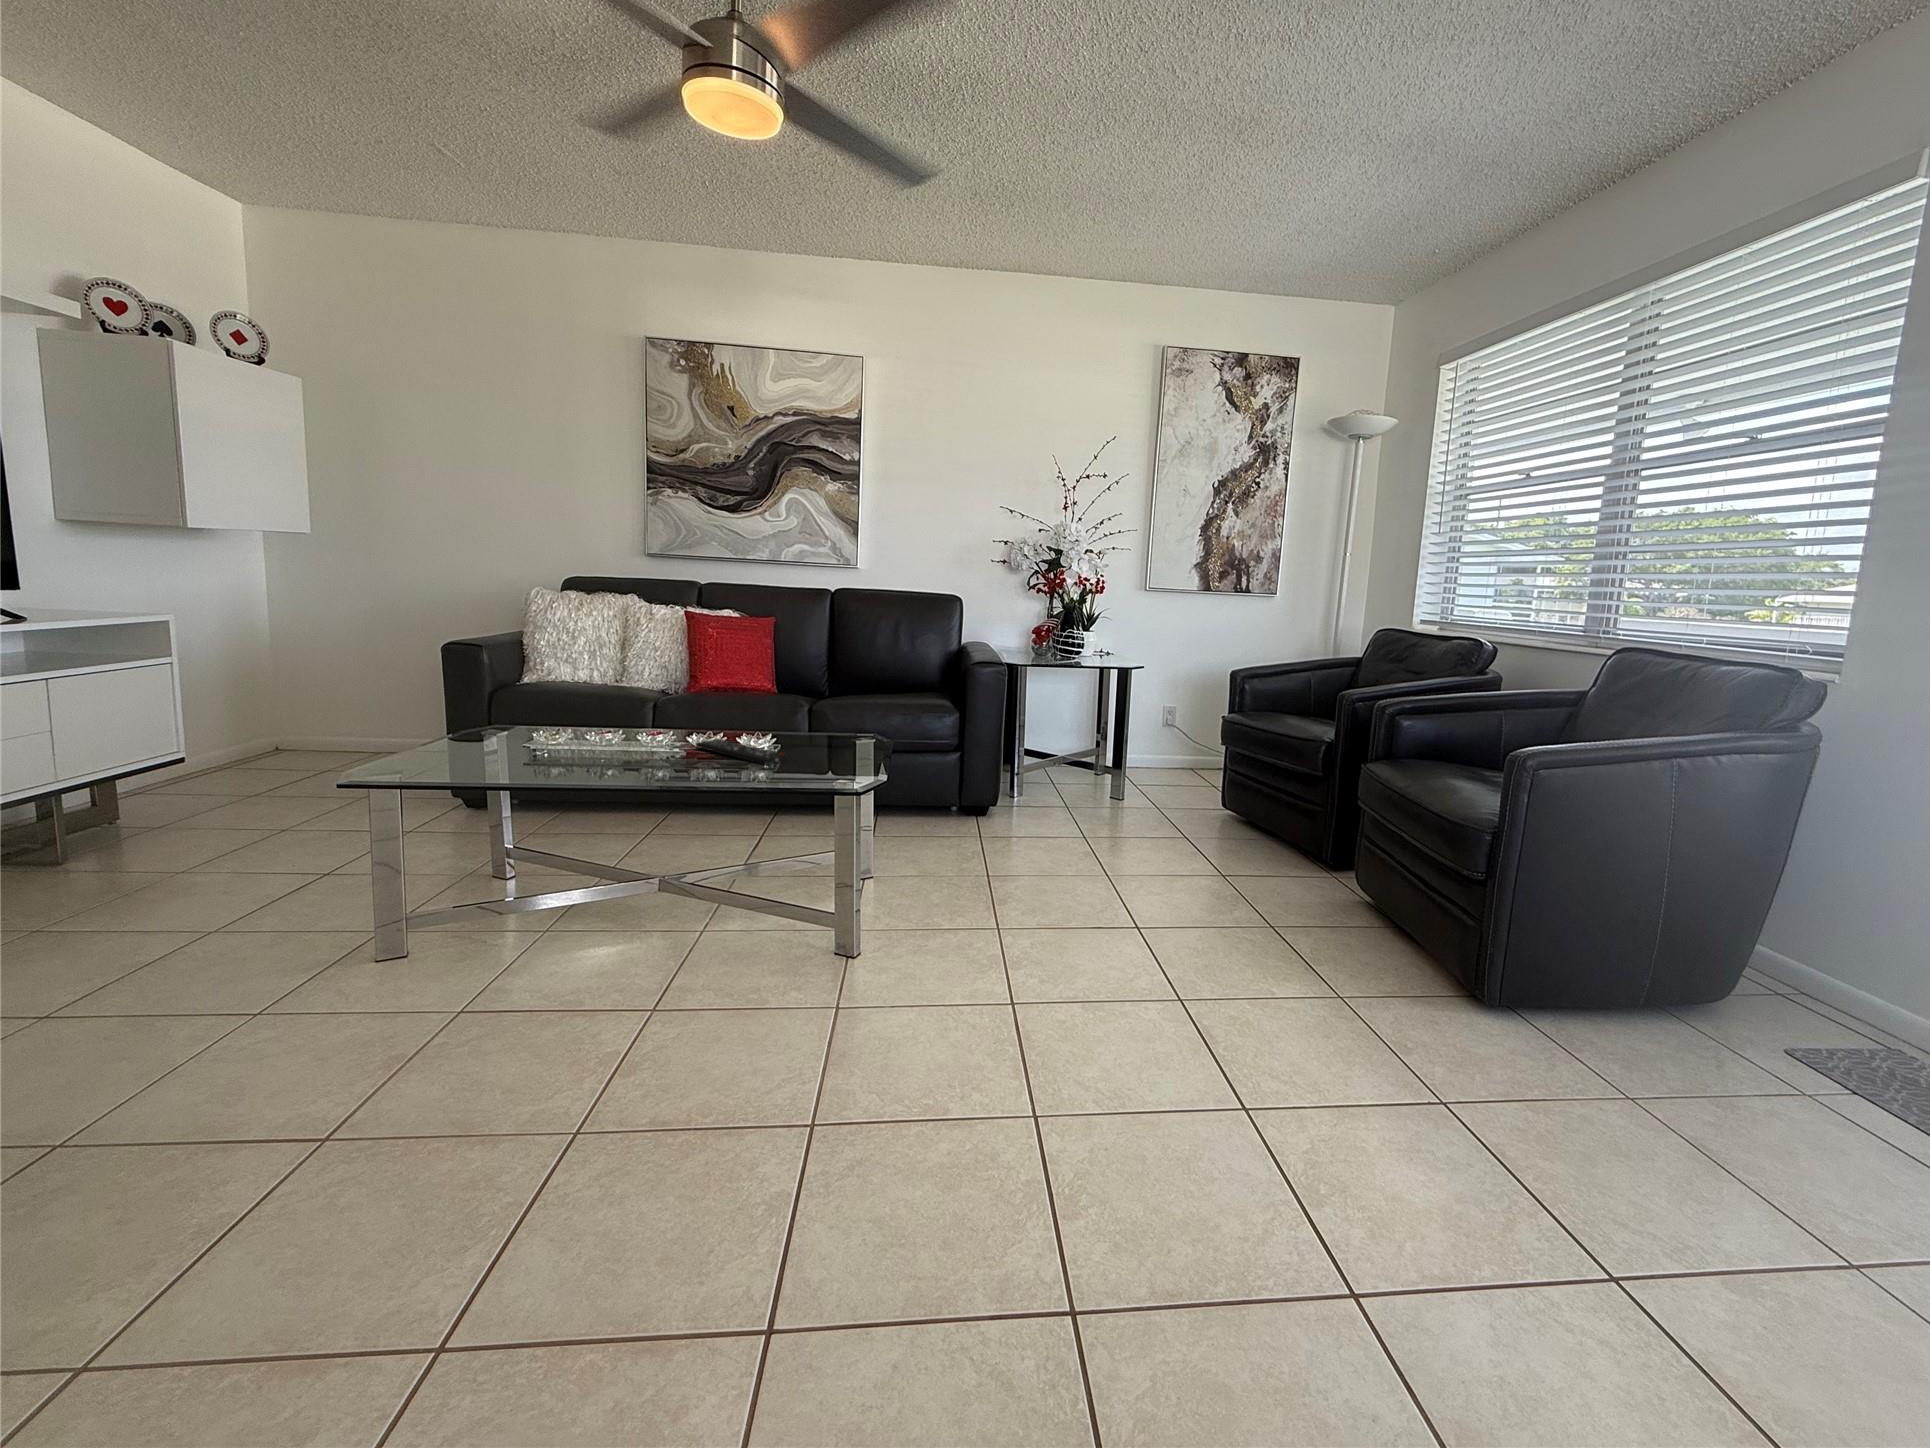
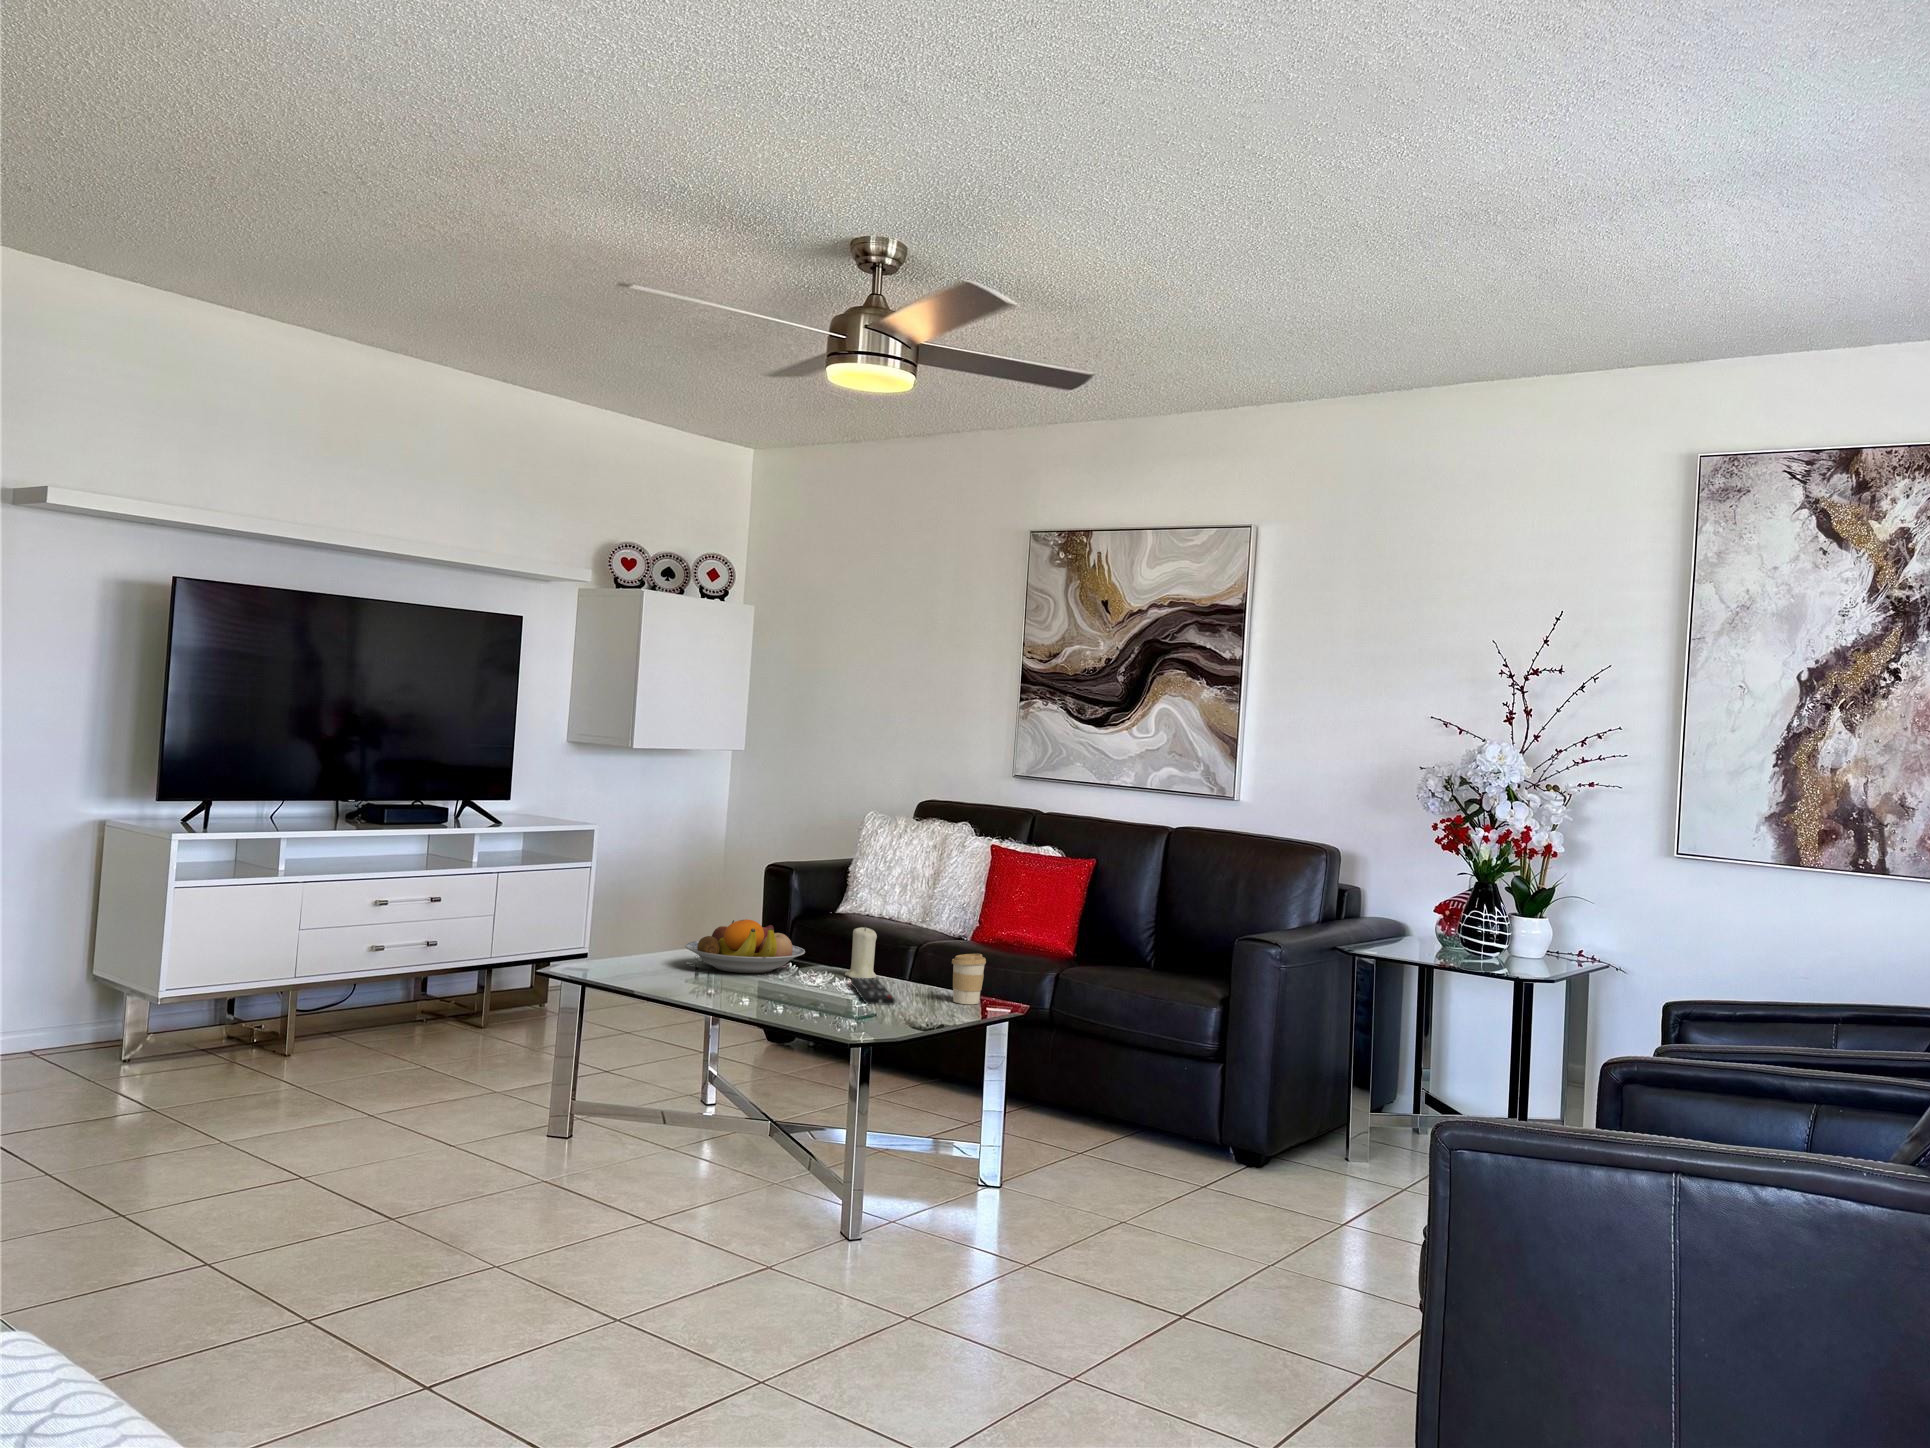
candle: none [664,692,698,742] -> present [845,927,877,978]
fruit bowl: none [477,702,622,759] -> present [685,919,805,973]
coffee cup: none [812,703,843,747] -> present [952,954,986,1004]

